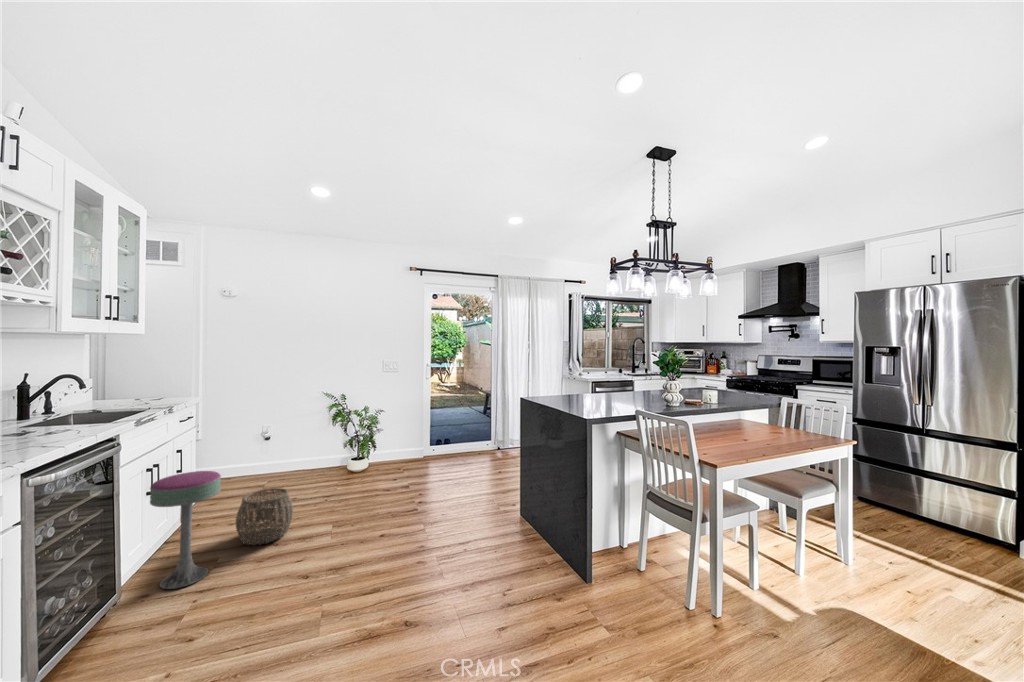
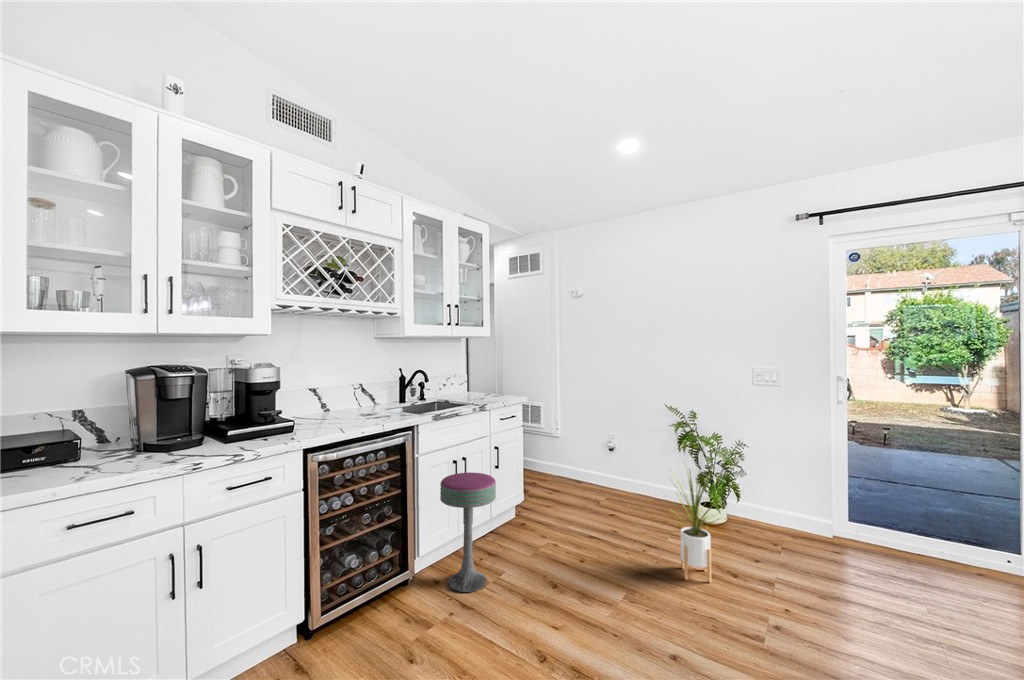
house plant: none [348,426,389,503] -> present [674,469,717,582]
woven basket: present [236,488,293,545] -> none [524,512,582,581]

